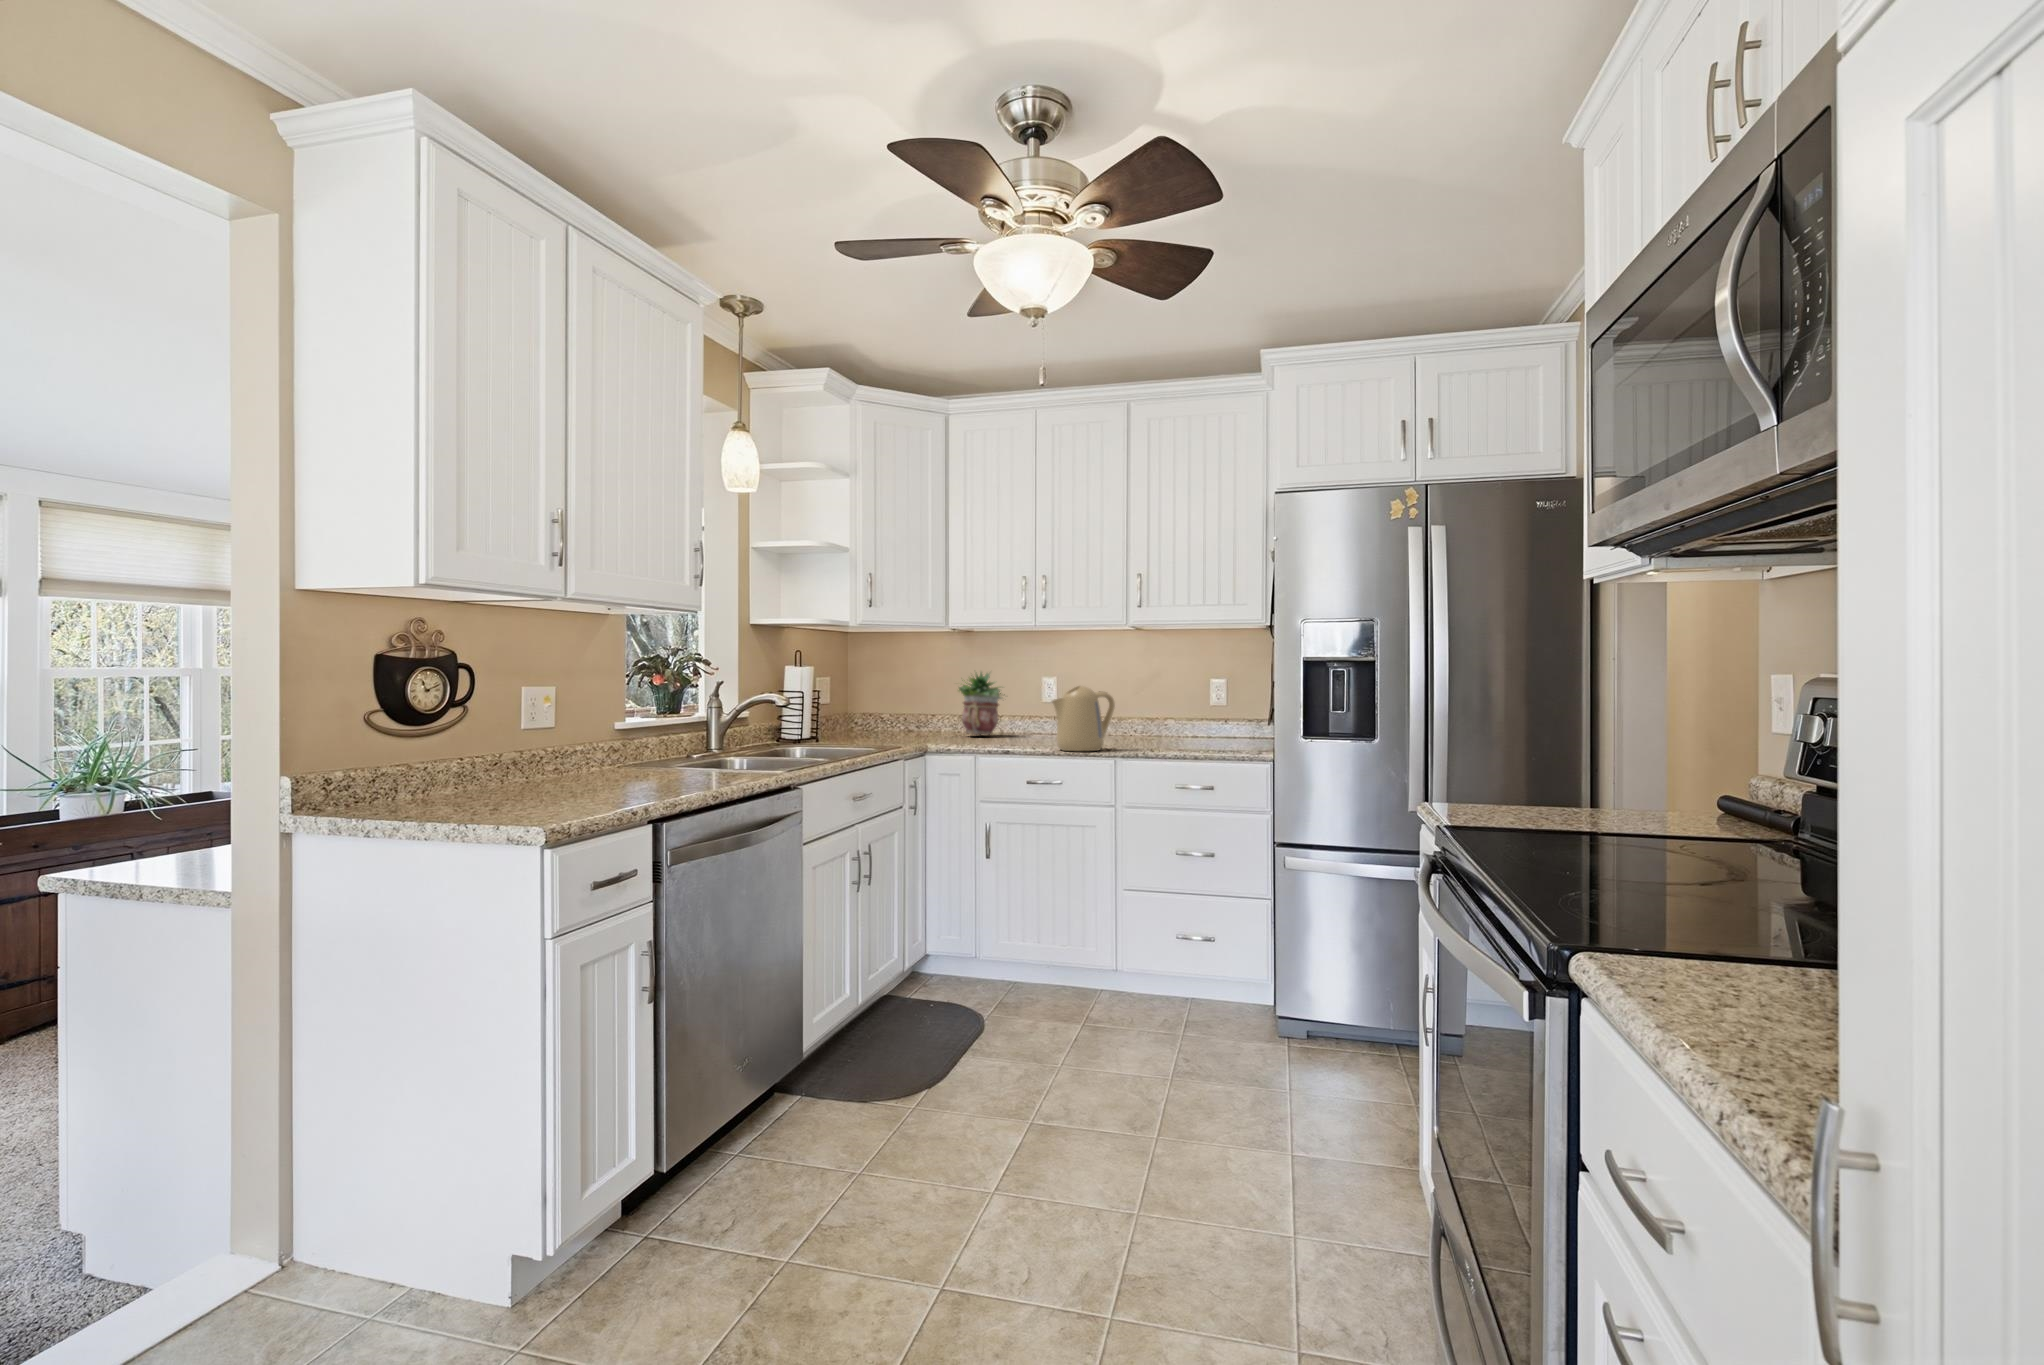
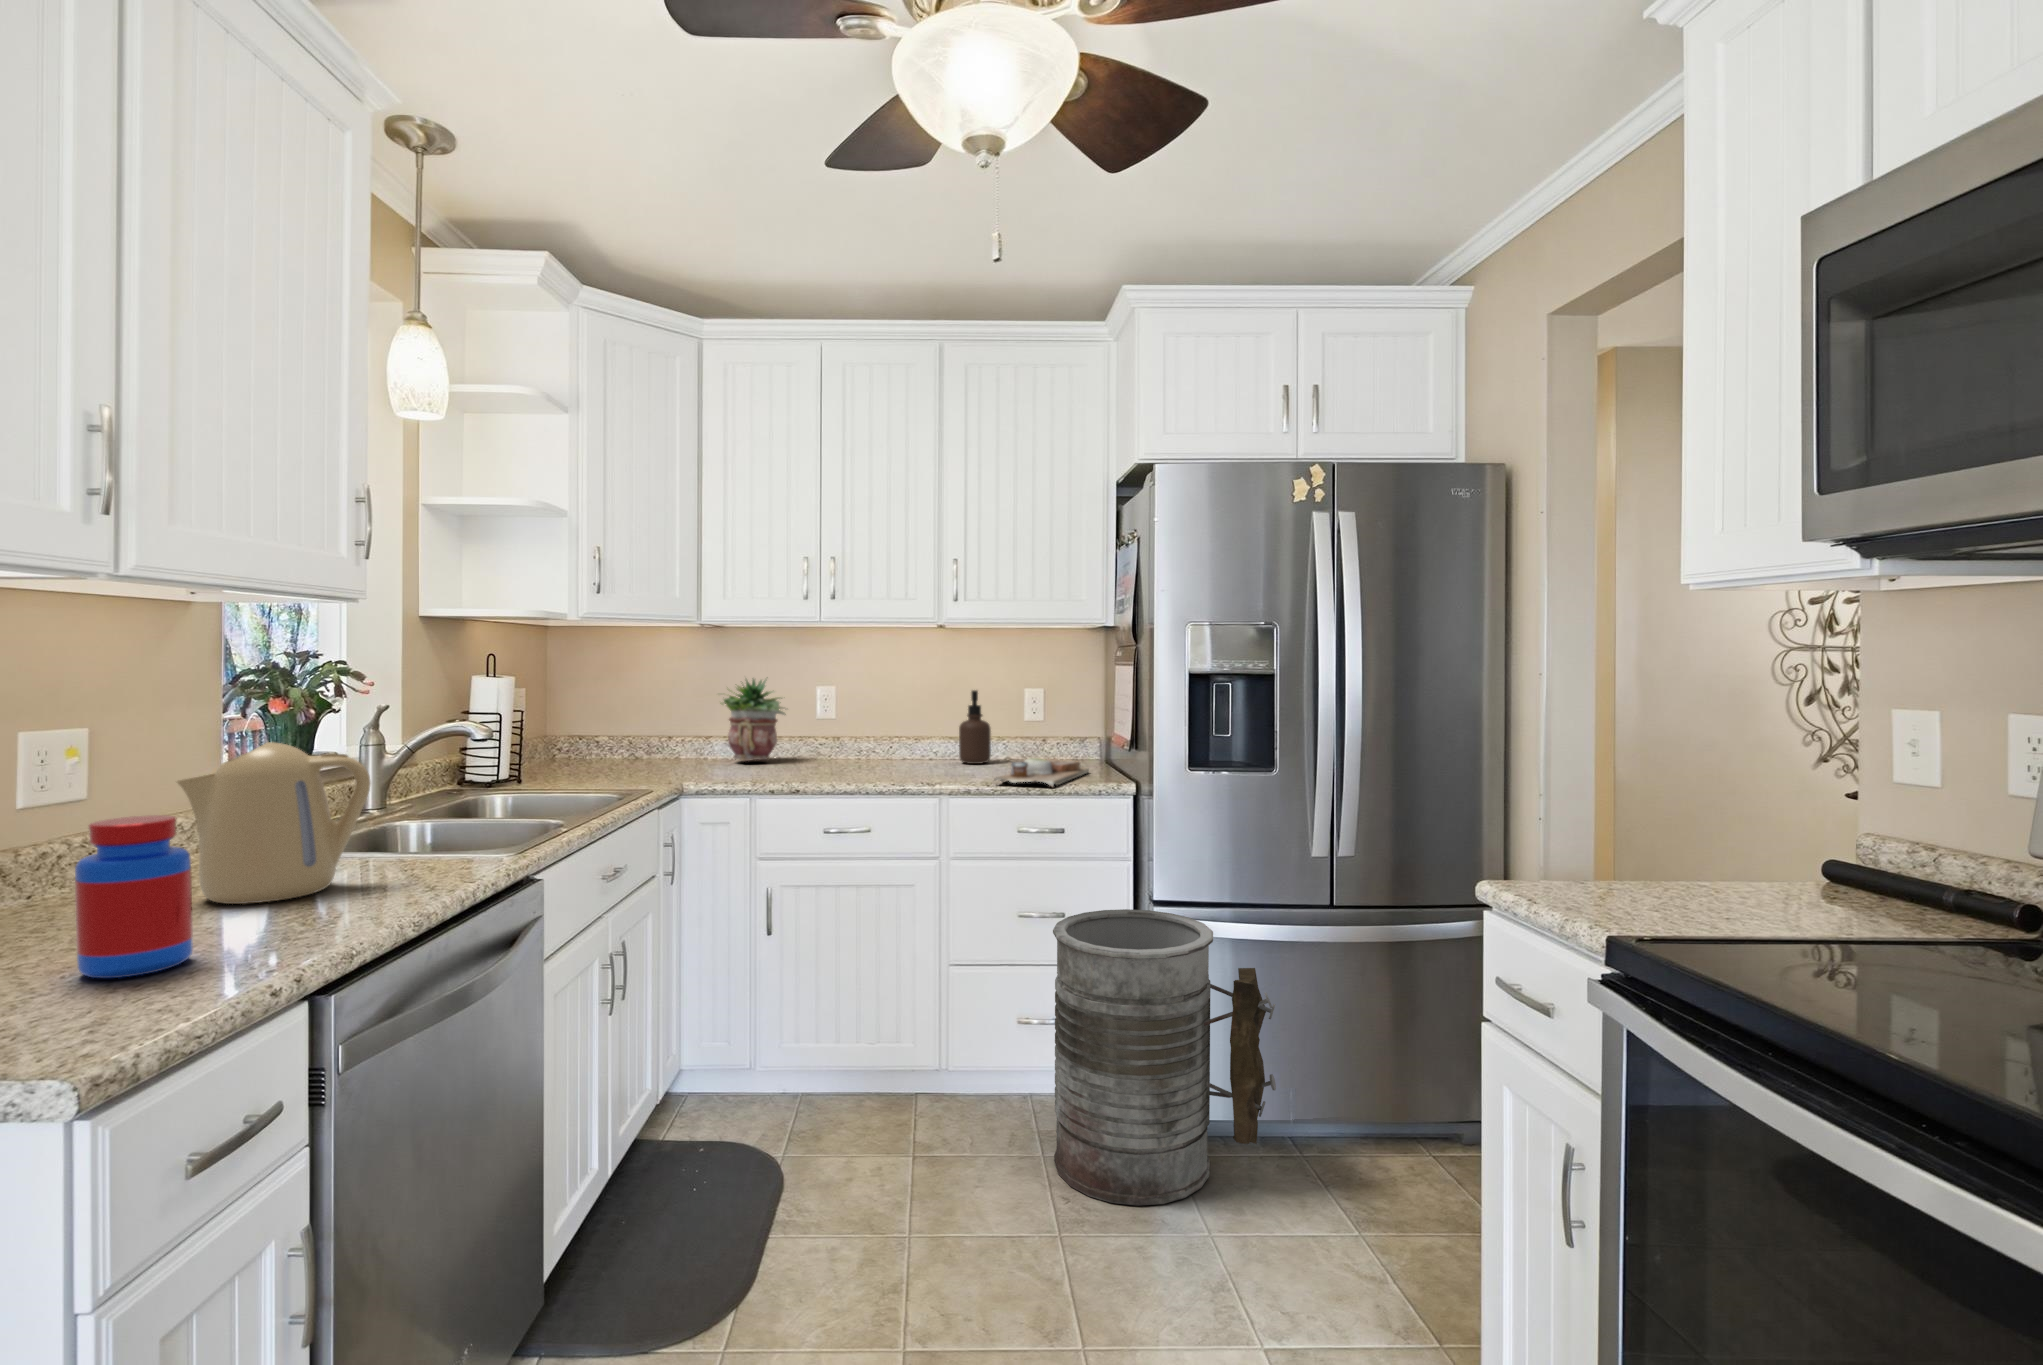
soap dispenser: none [1138,681,1164,741] -> present [959,690,991,764]
kettle: present [1052,686,1115,751] -> present [176,742,371,904]
jar: none [550,721,601,803] -> present [75,815,193,978]
cutting board: none [1145,733,1236,755] -> present [995,758,1089,787]
trash can: none [1173,853,1356,1082] -> present [1053,909,1276,1206]

